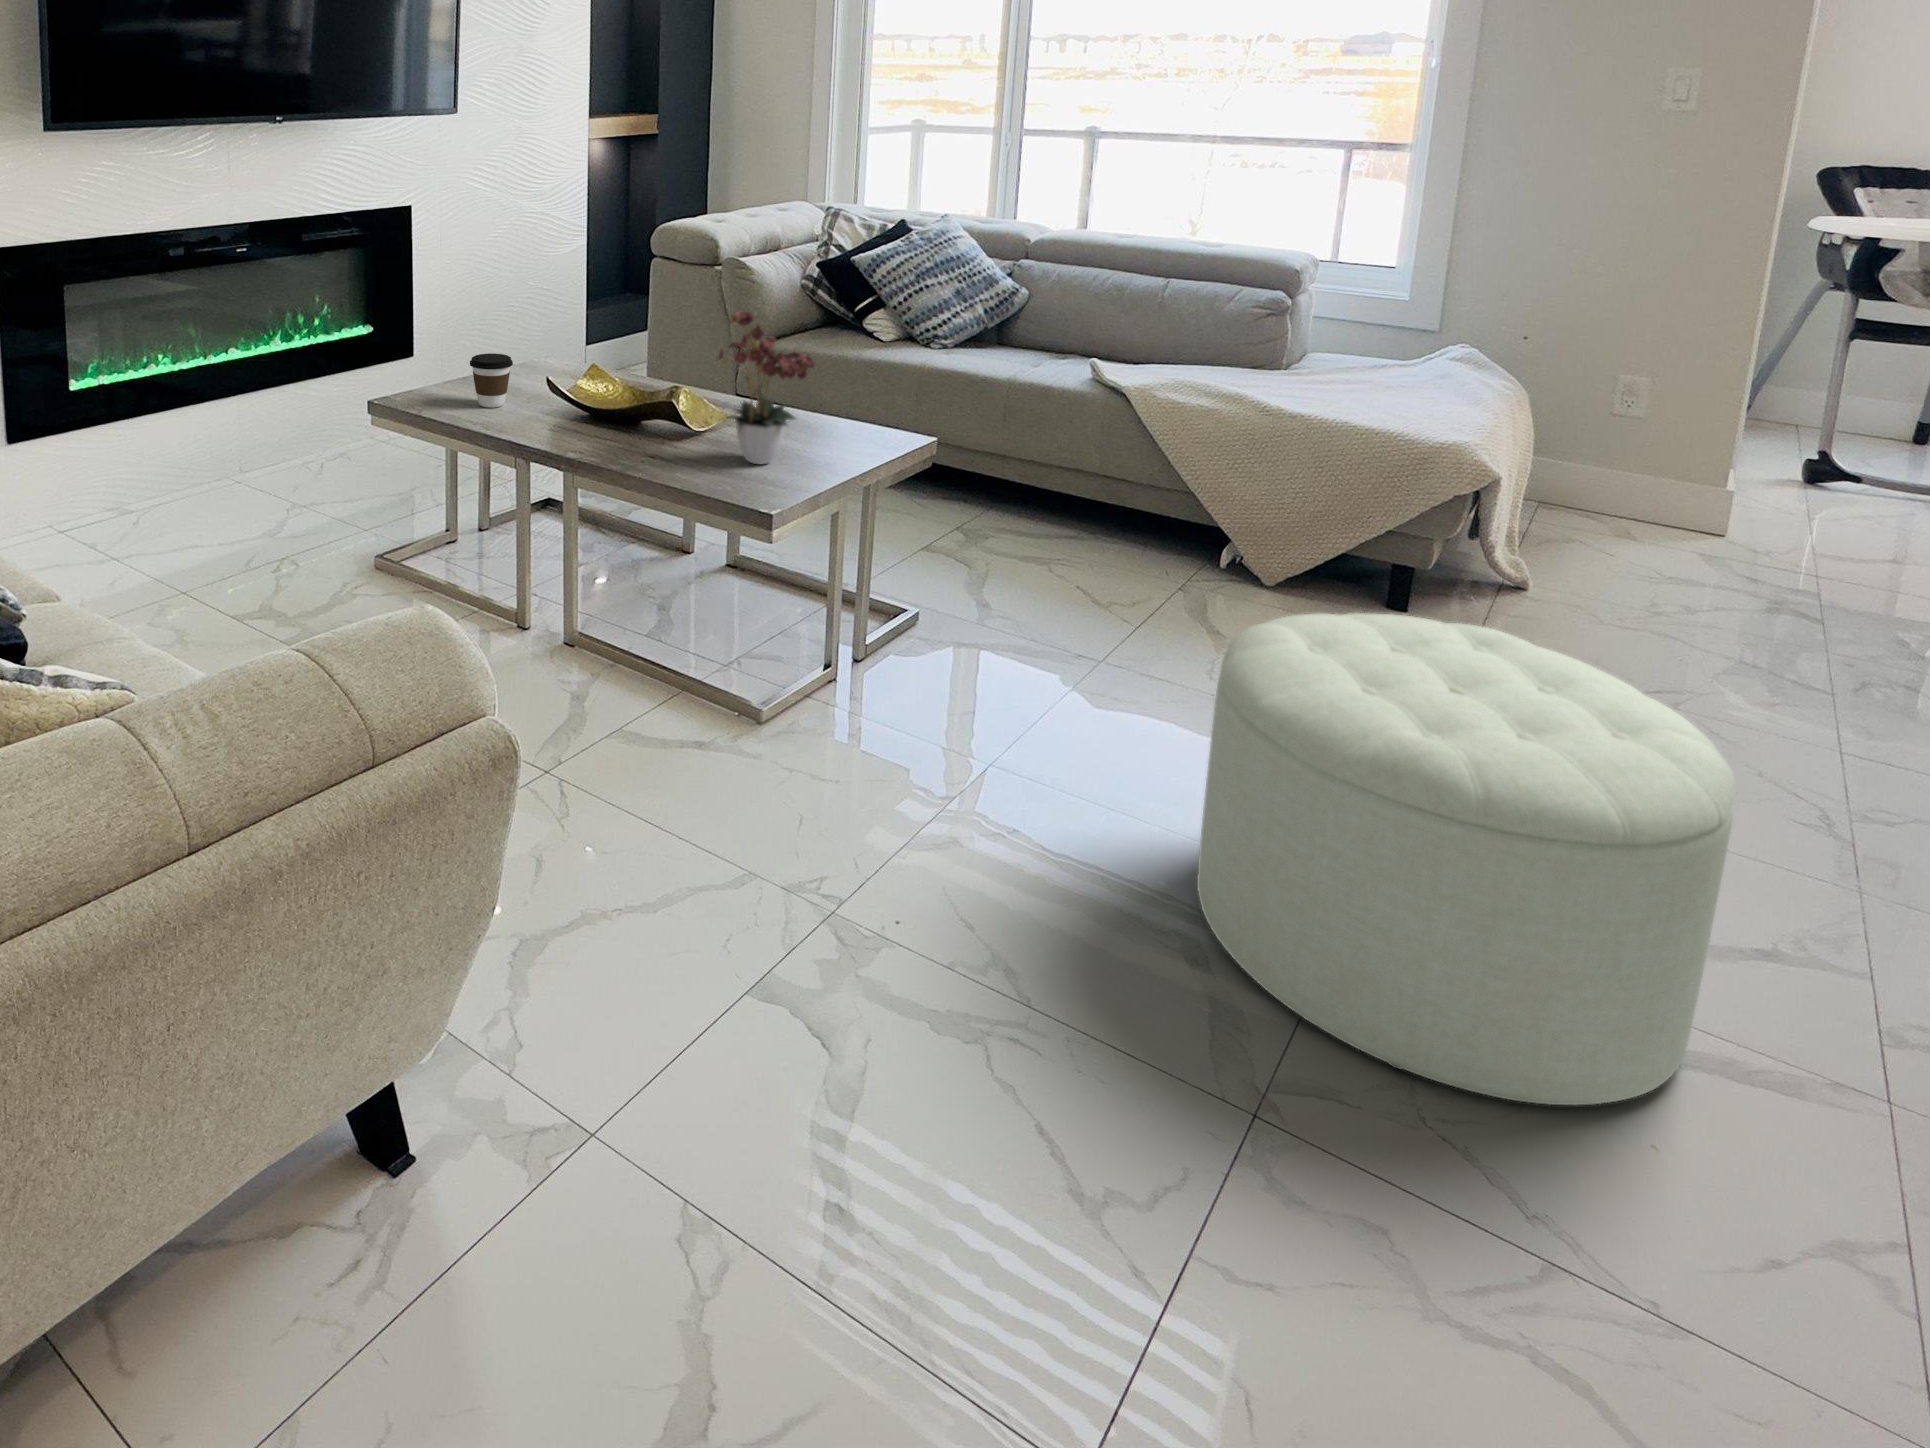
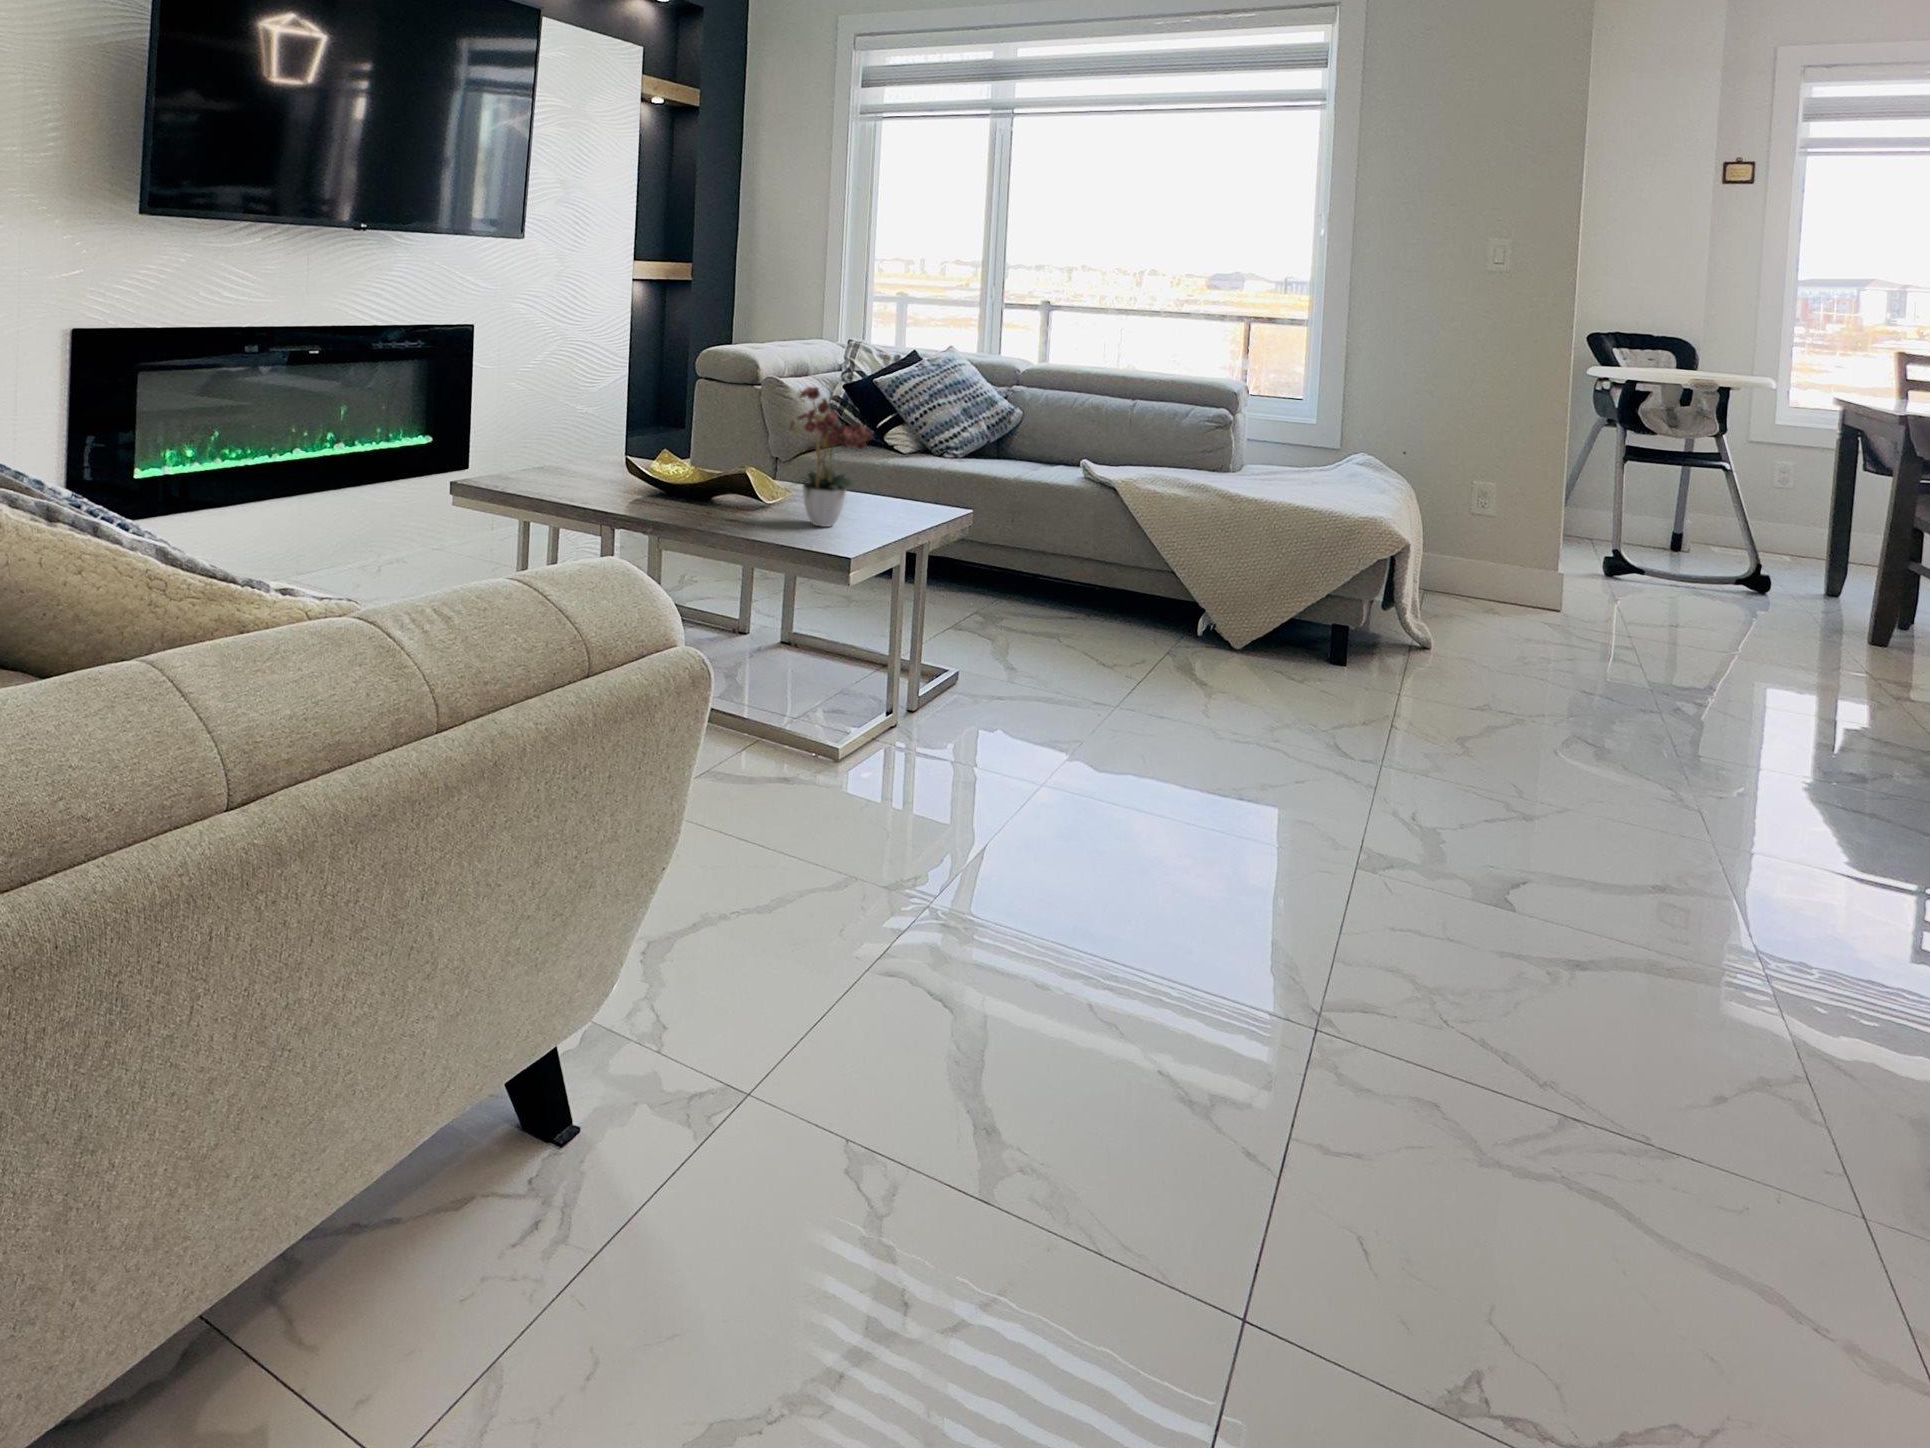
coffee cup: present [470,353,513,407] -> none [549,439,590,488]
ottoman: present [1197,613,1736,1105] -> none [1221,617,1618,992]

